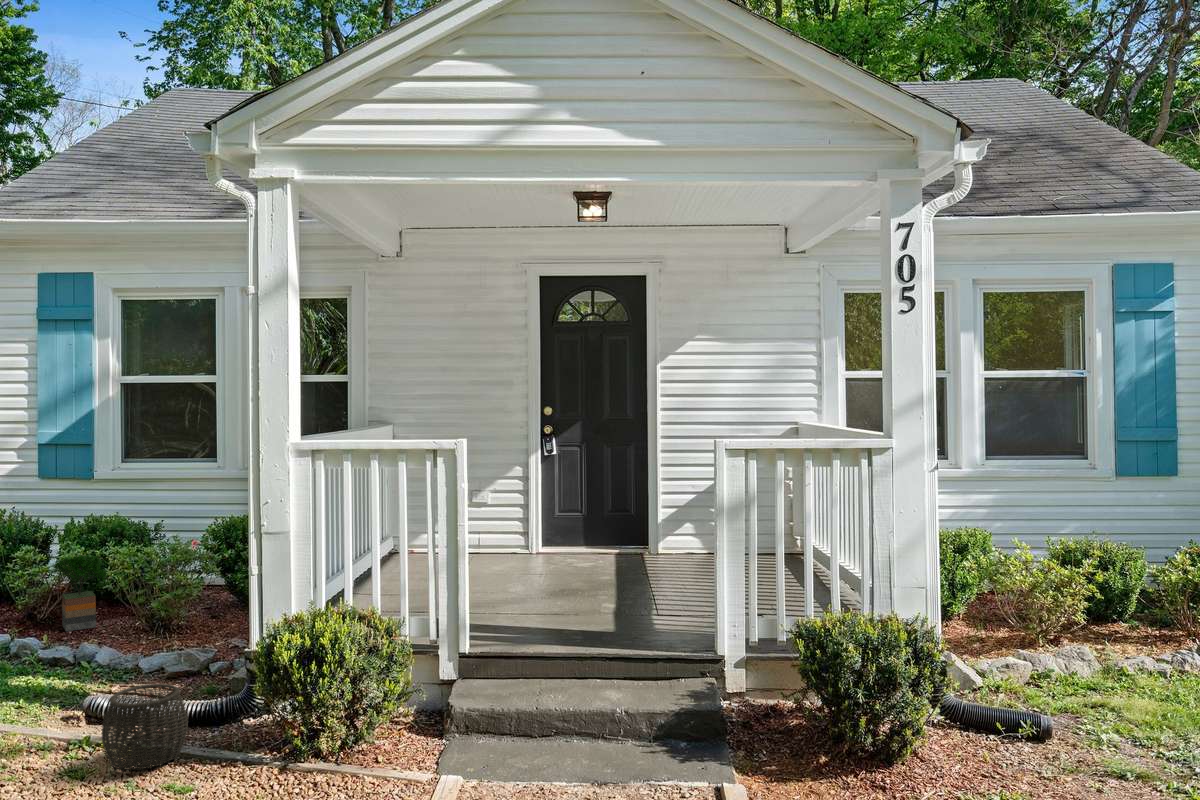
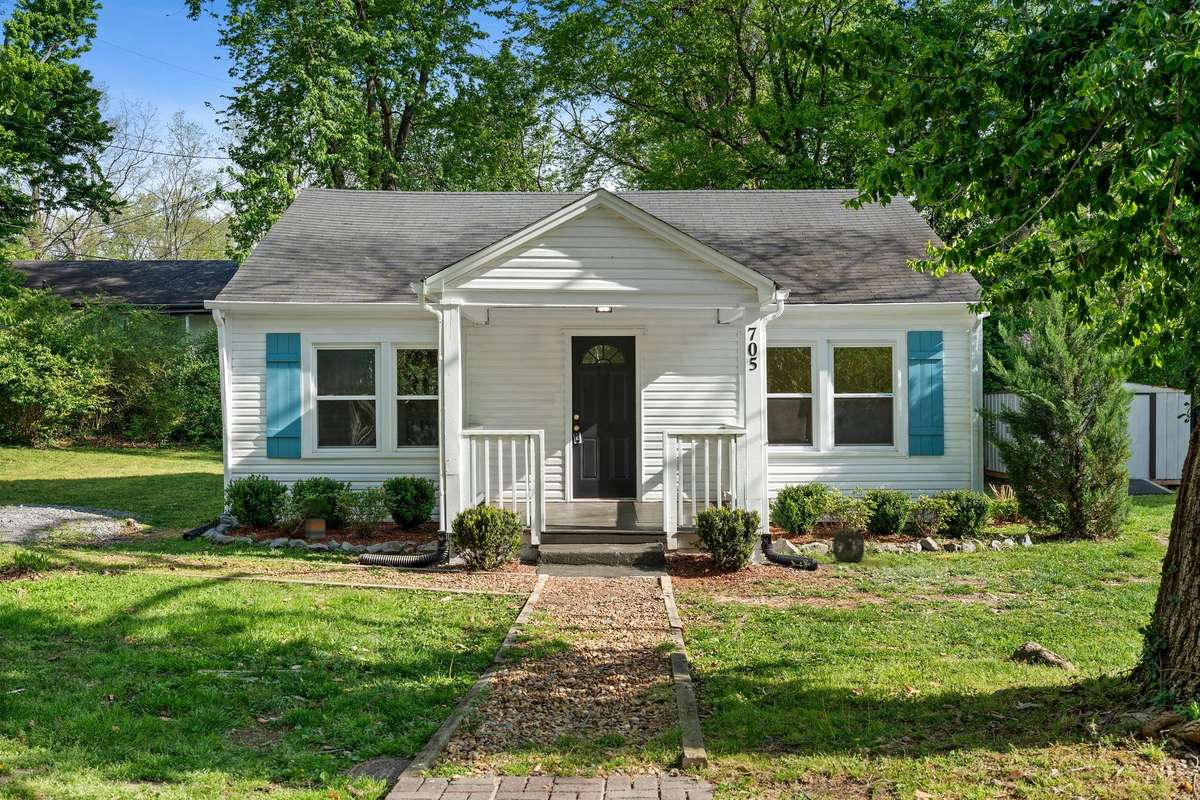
woven basket: present [101,684,188,771] -> present [832,531,865,562]

